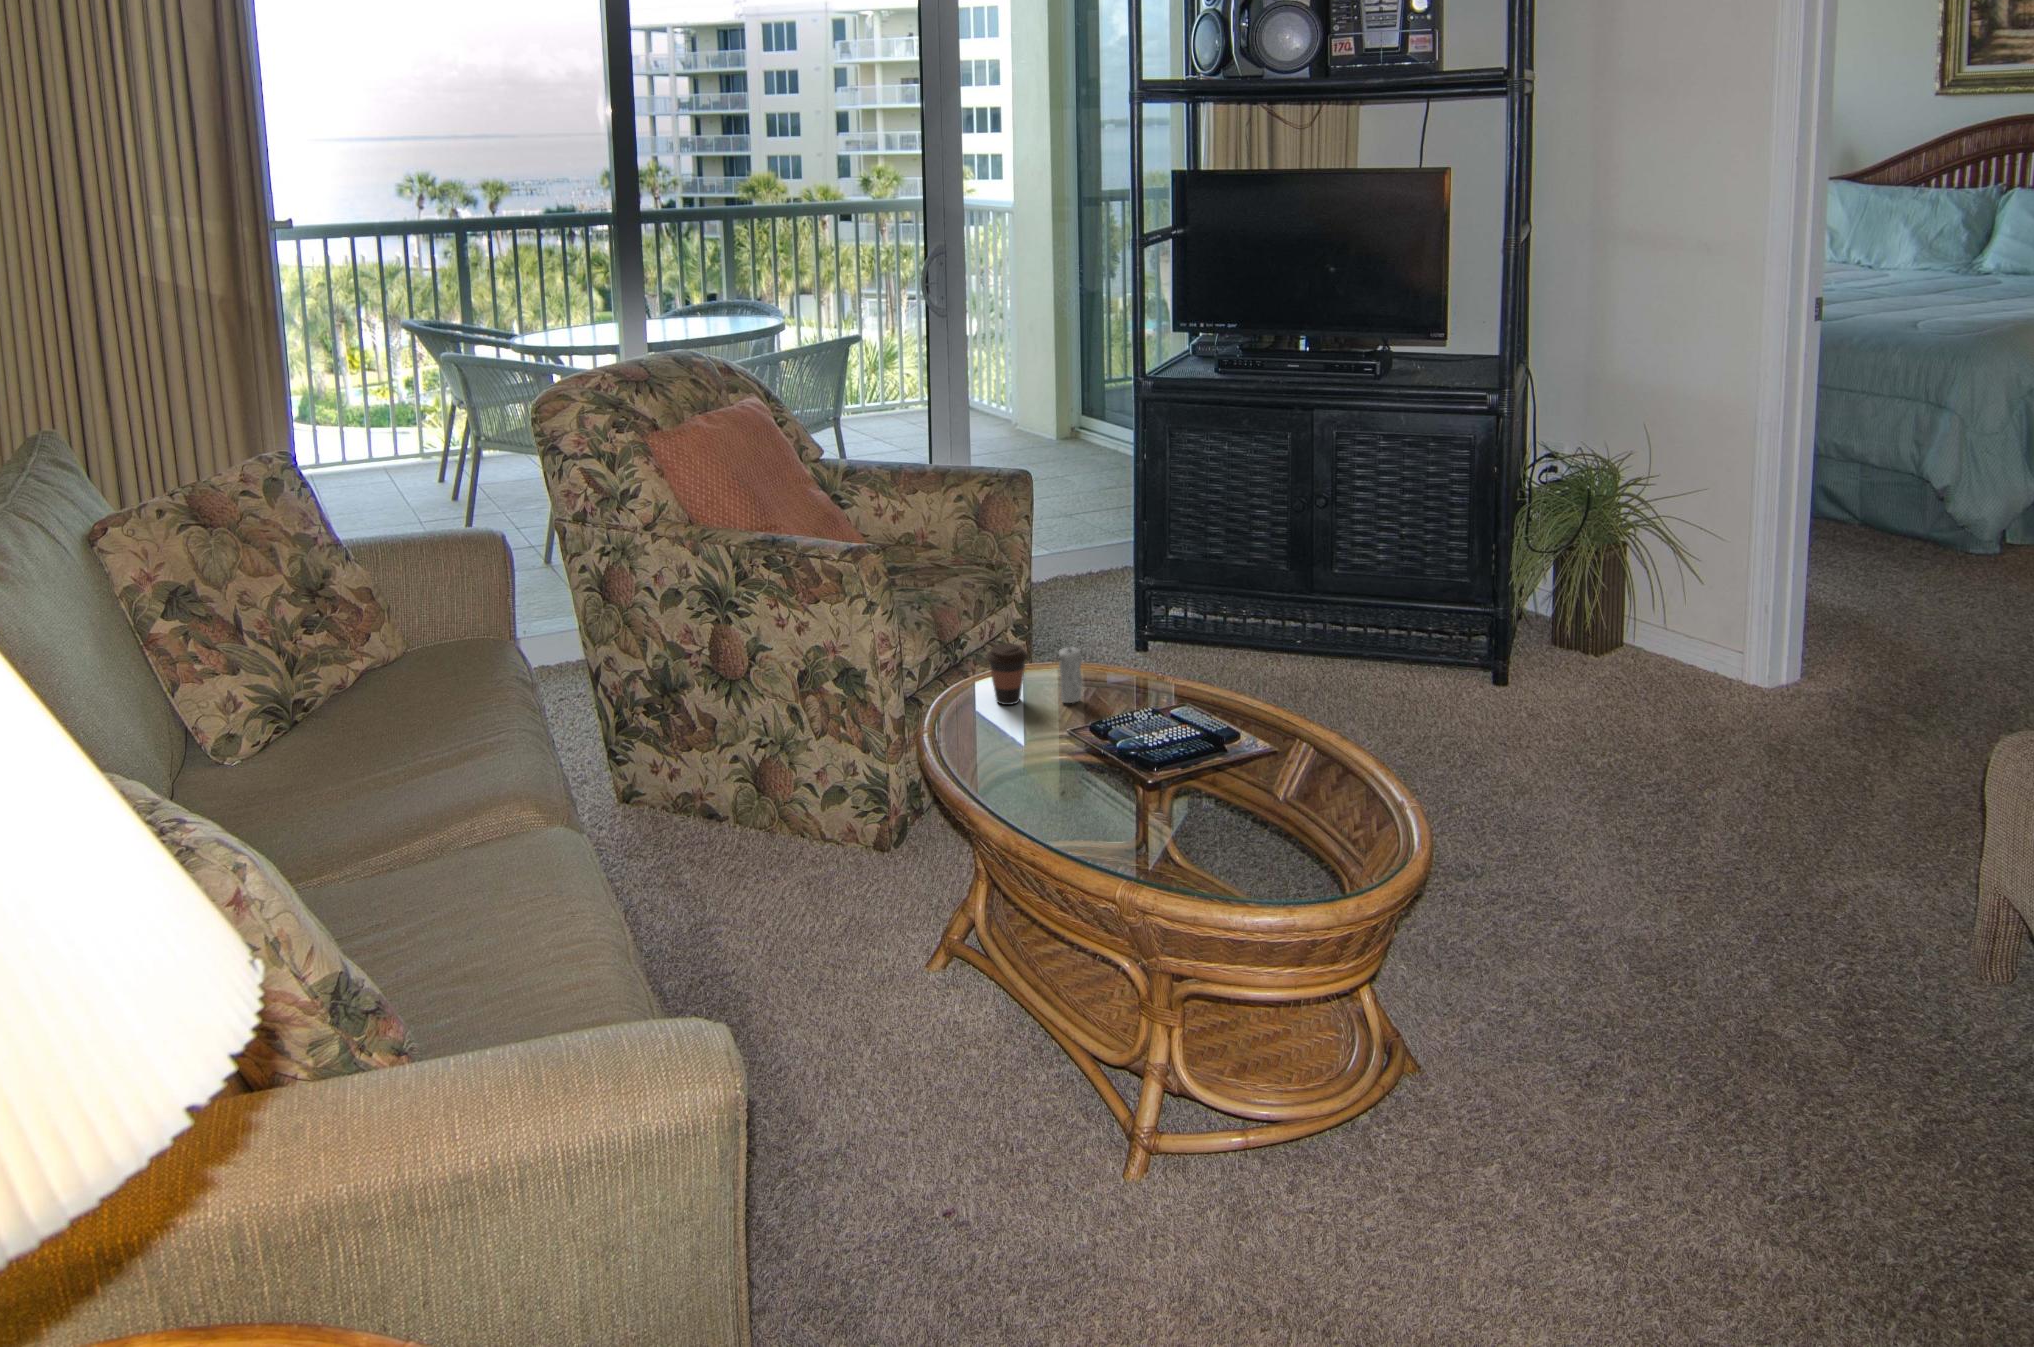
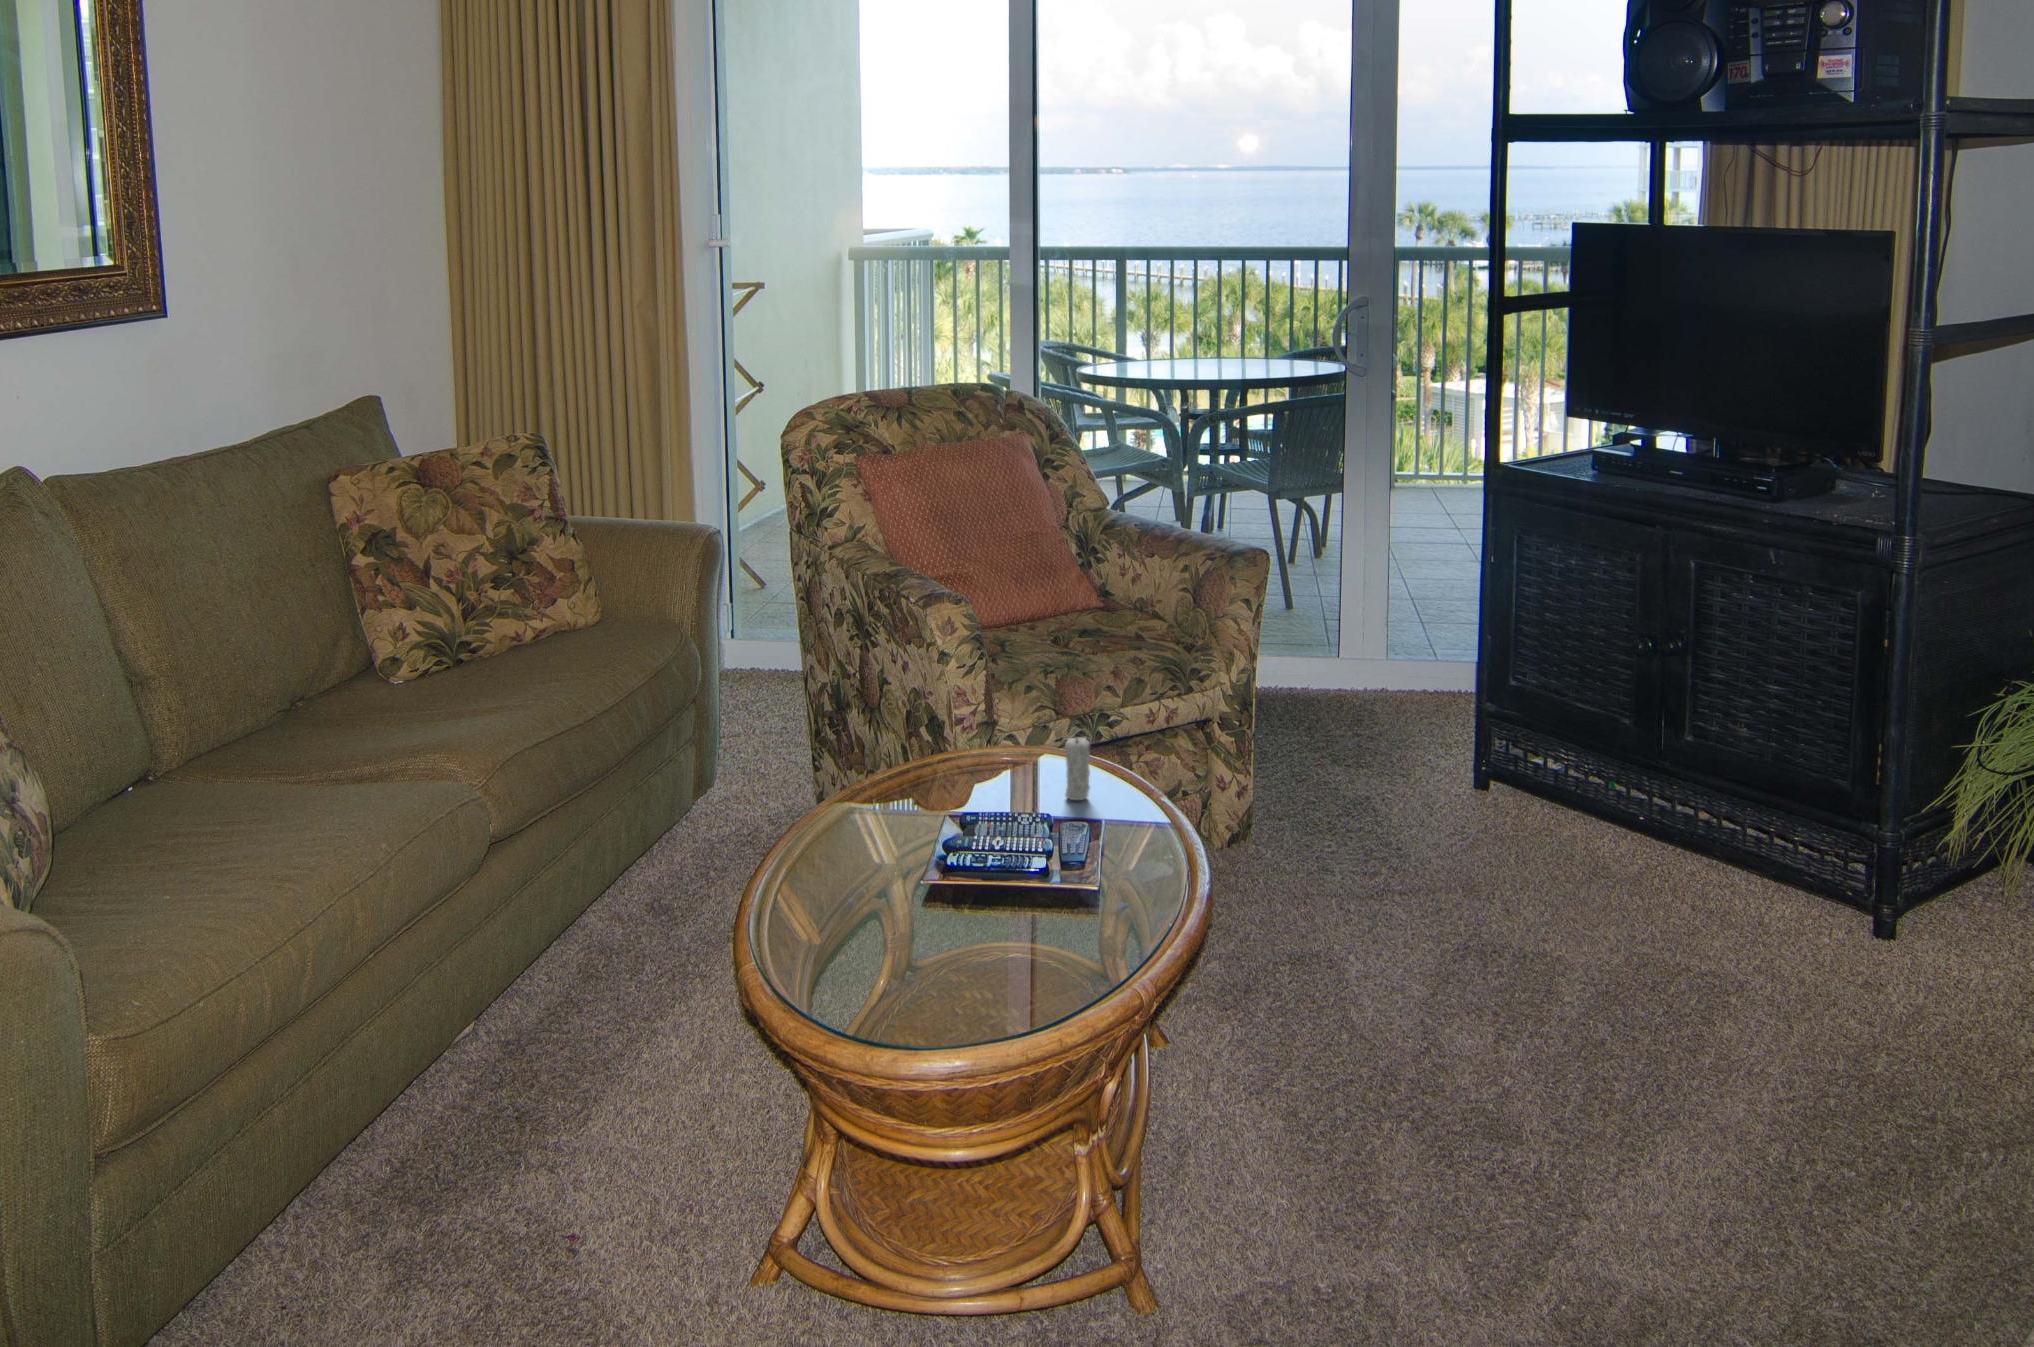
coffee cup: present [986,643,1028,705] -> none [996,719,1042,787]

